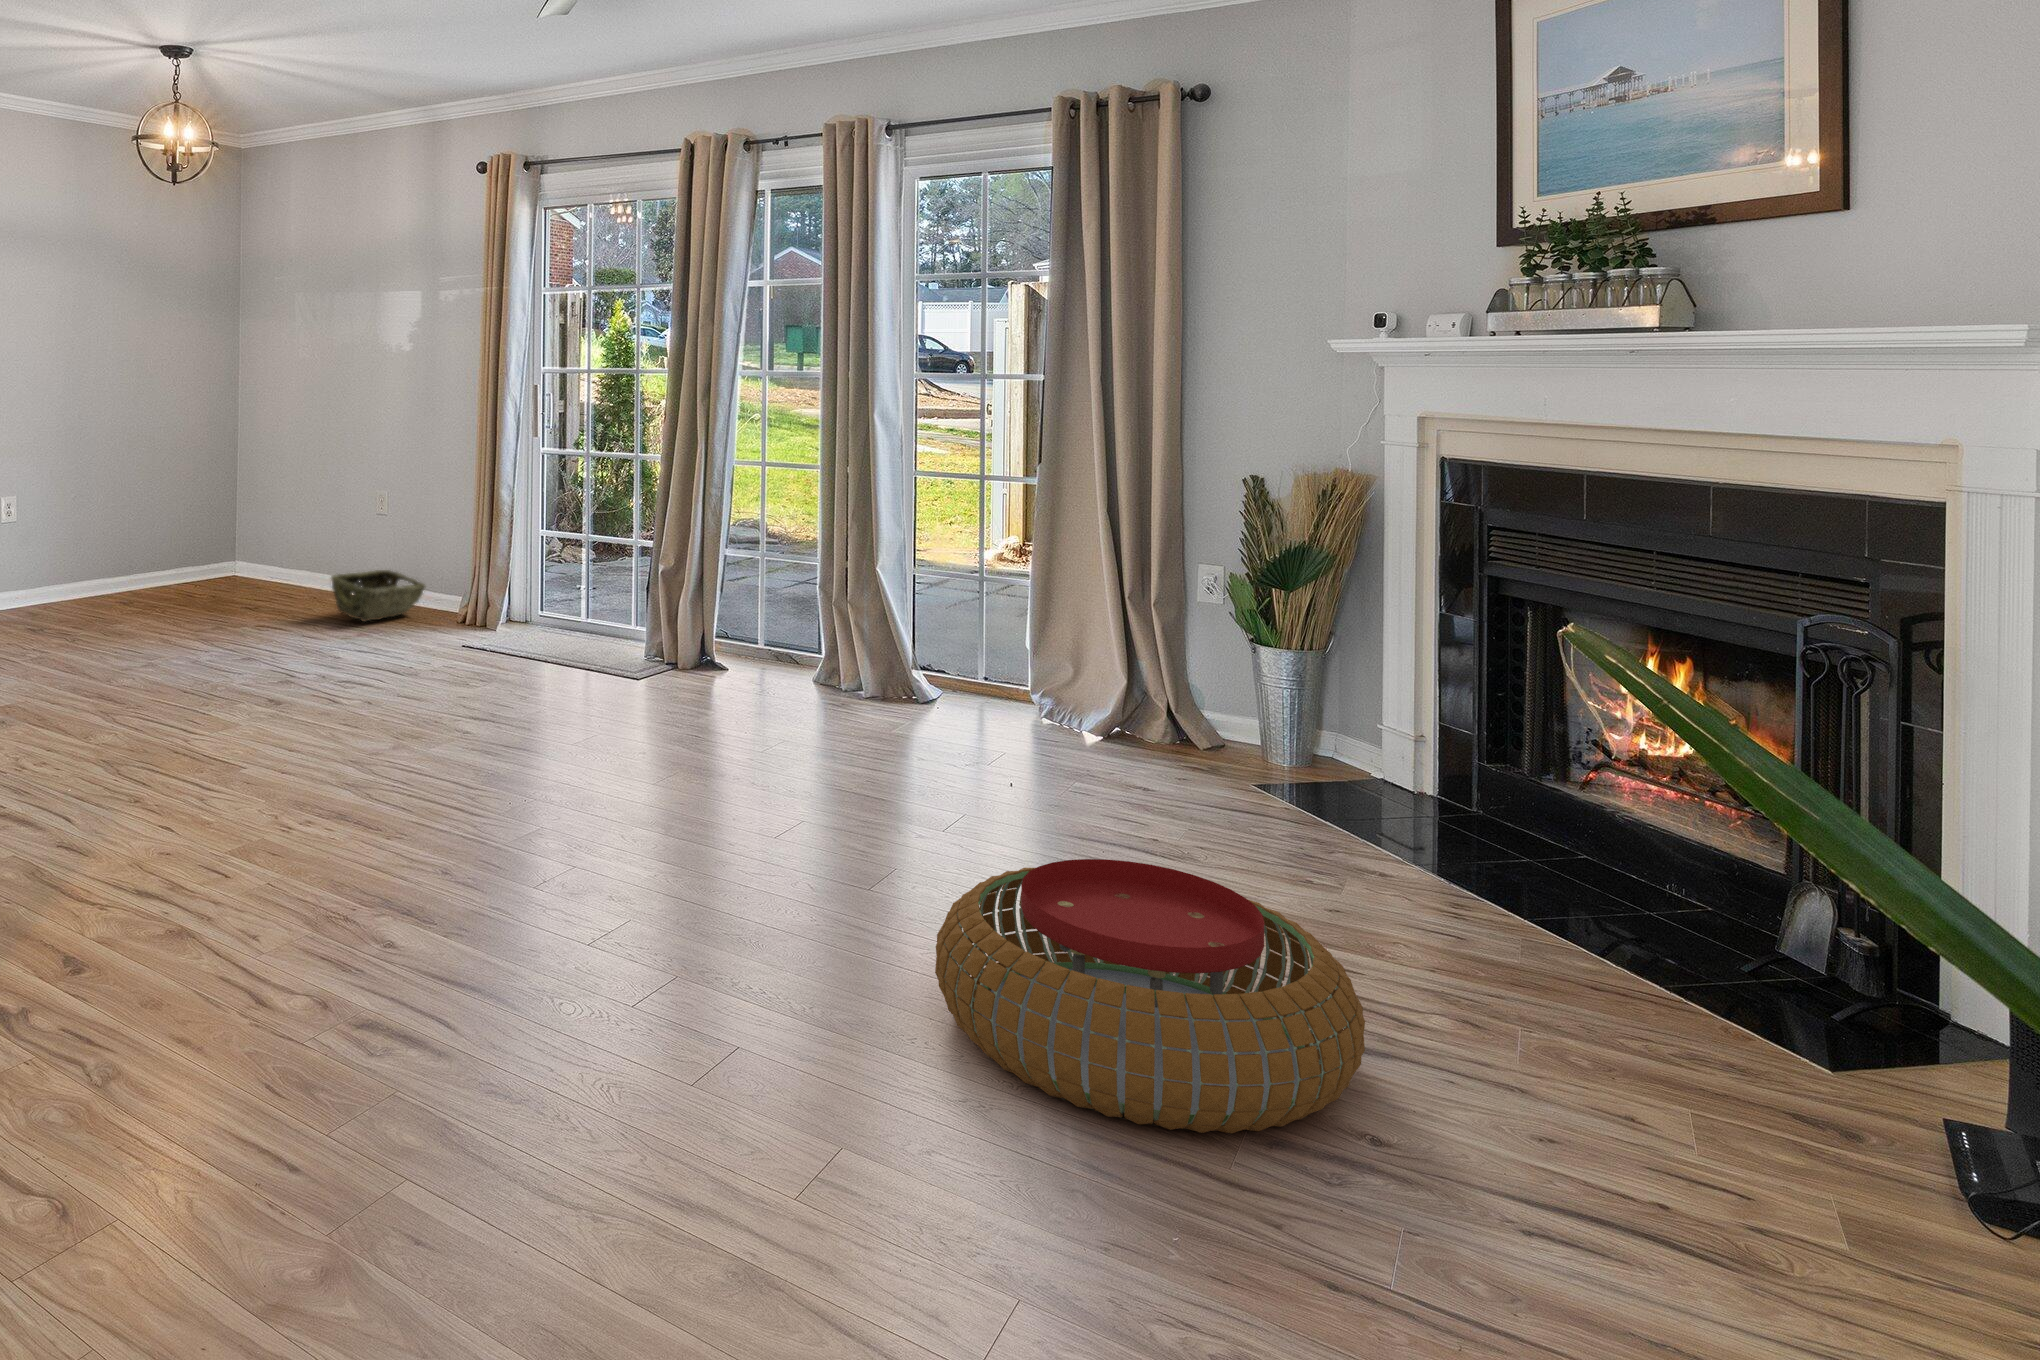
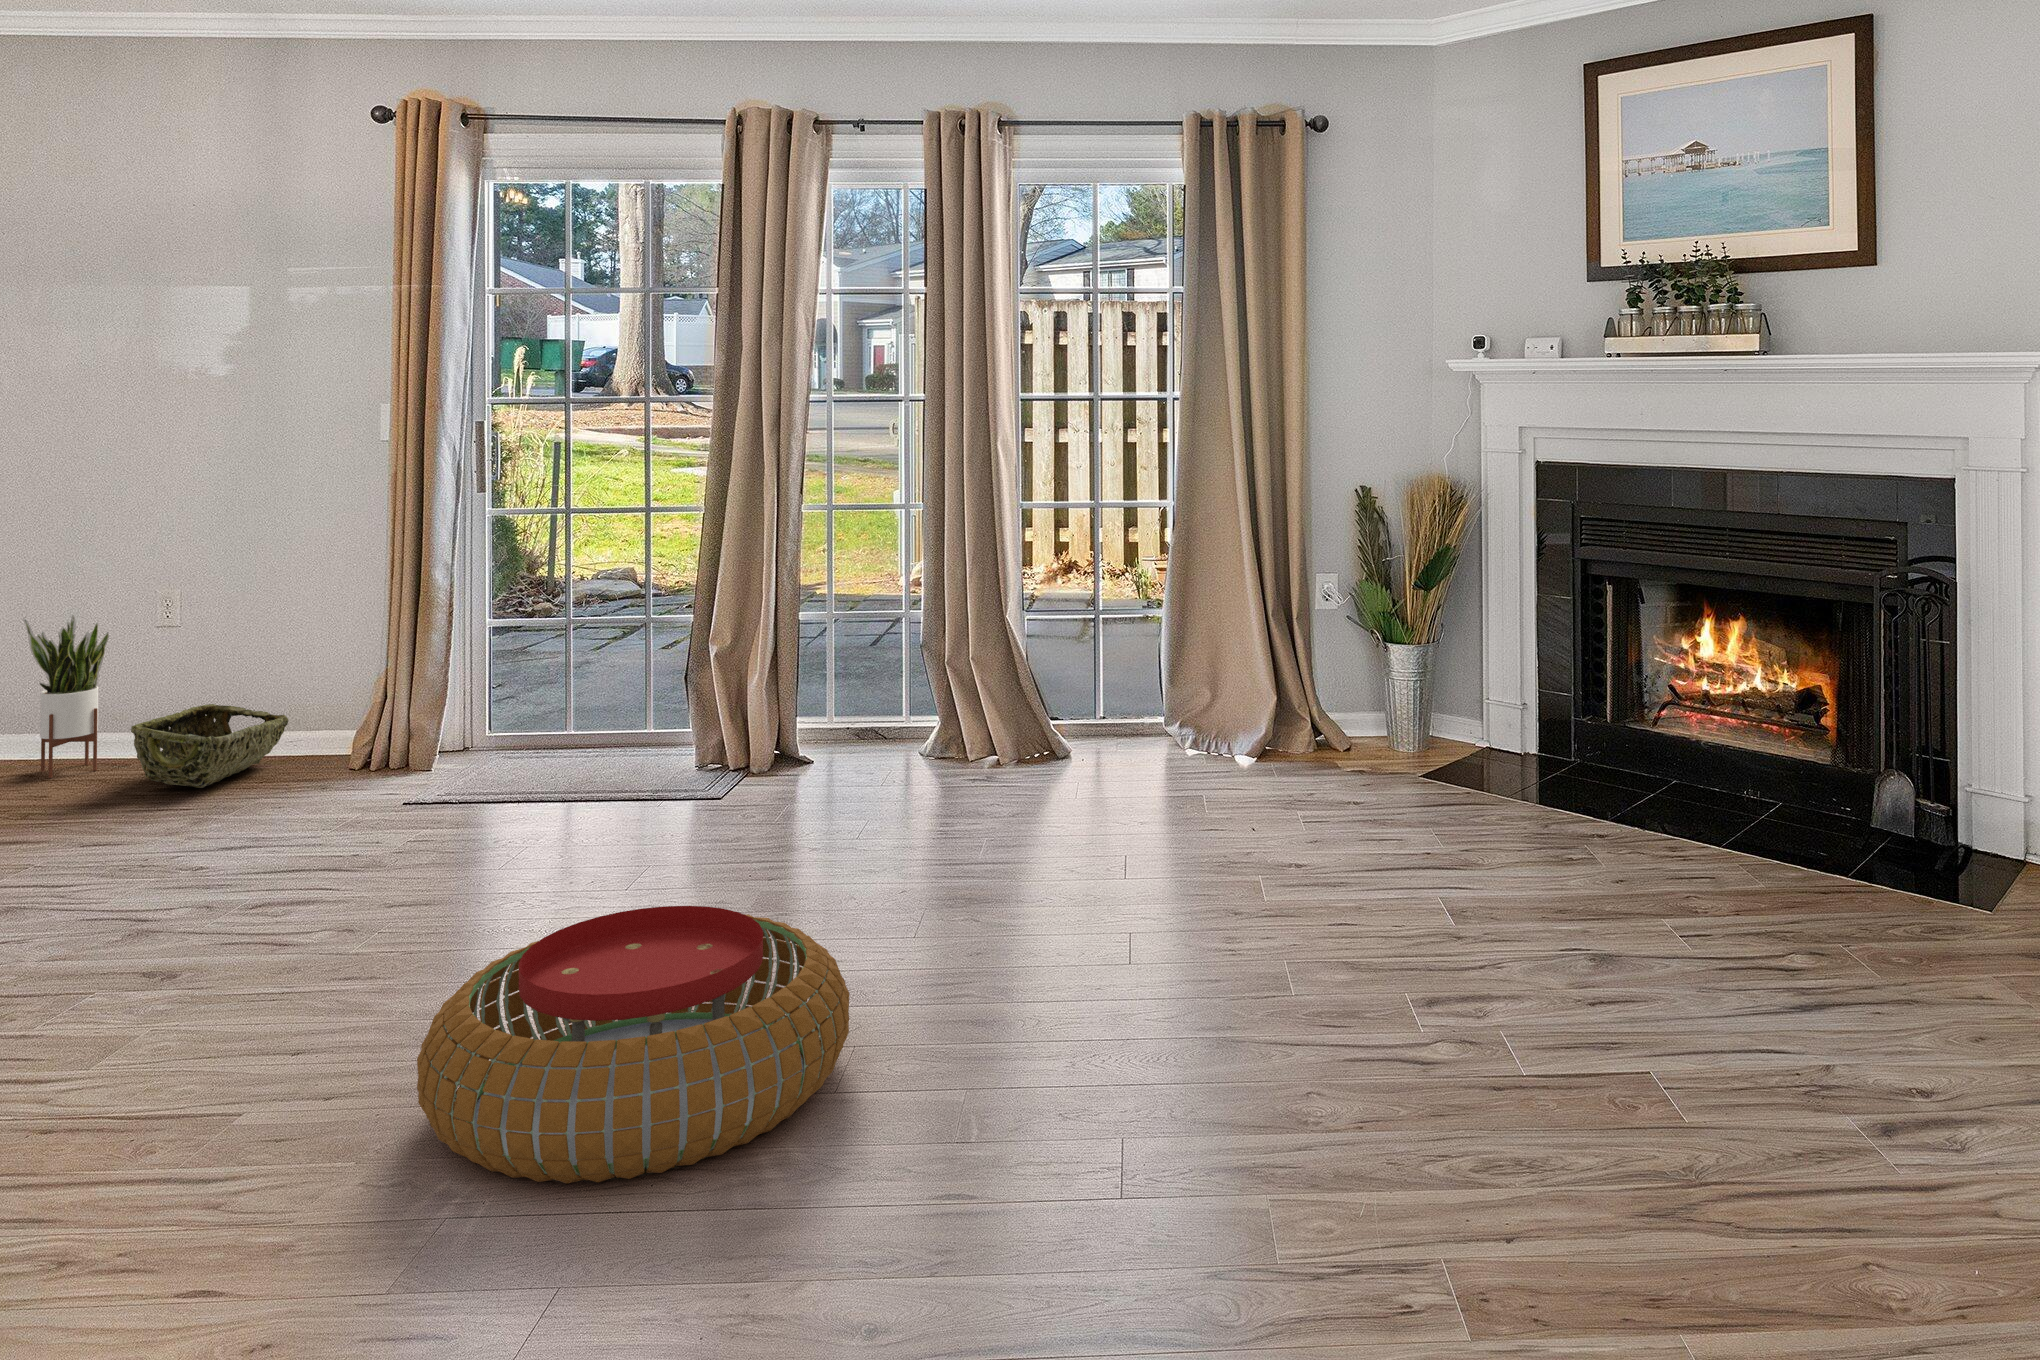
potted plant: none [300,501,341,604] -> present [23,615,109,778]
pouf: present [935,859,1365,1133] -> present [417,906,849,1183]

